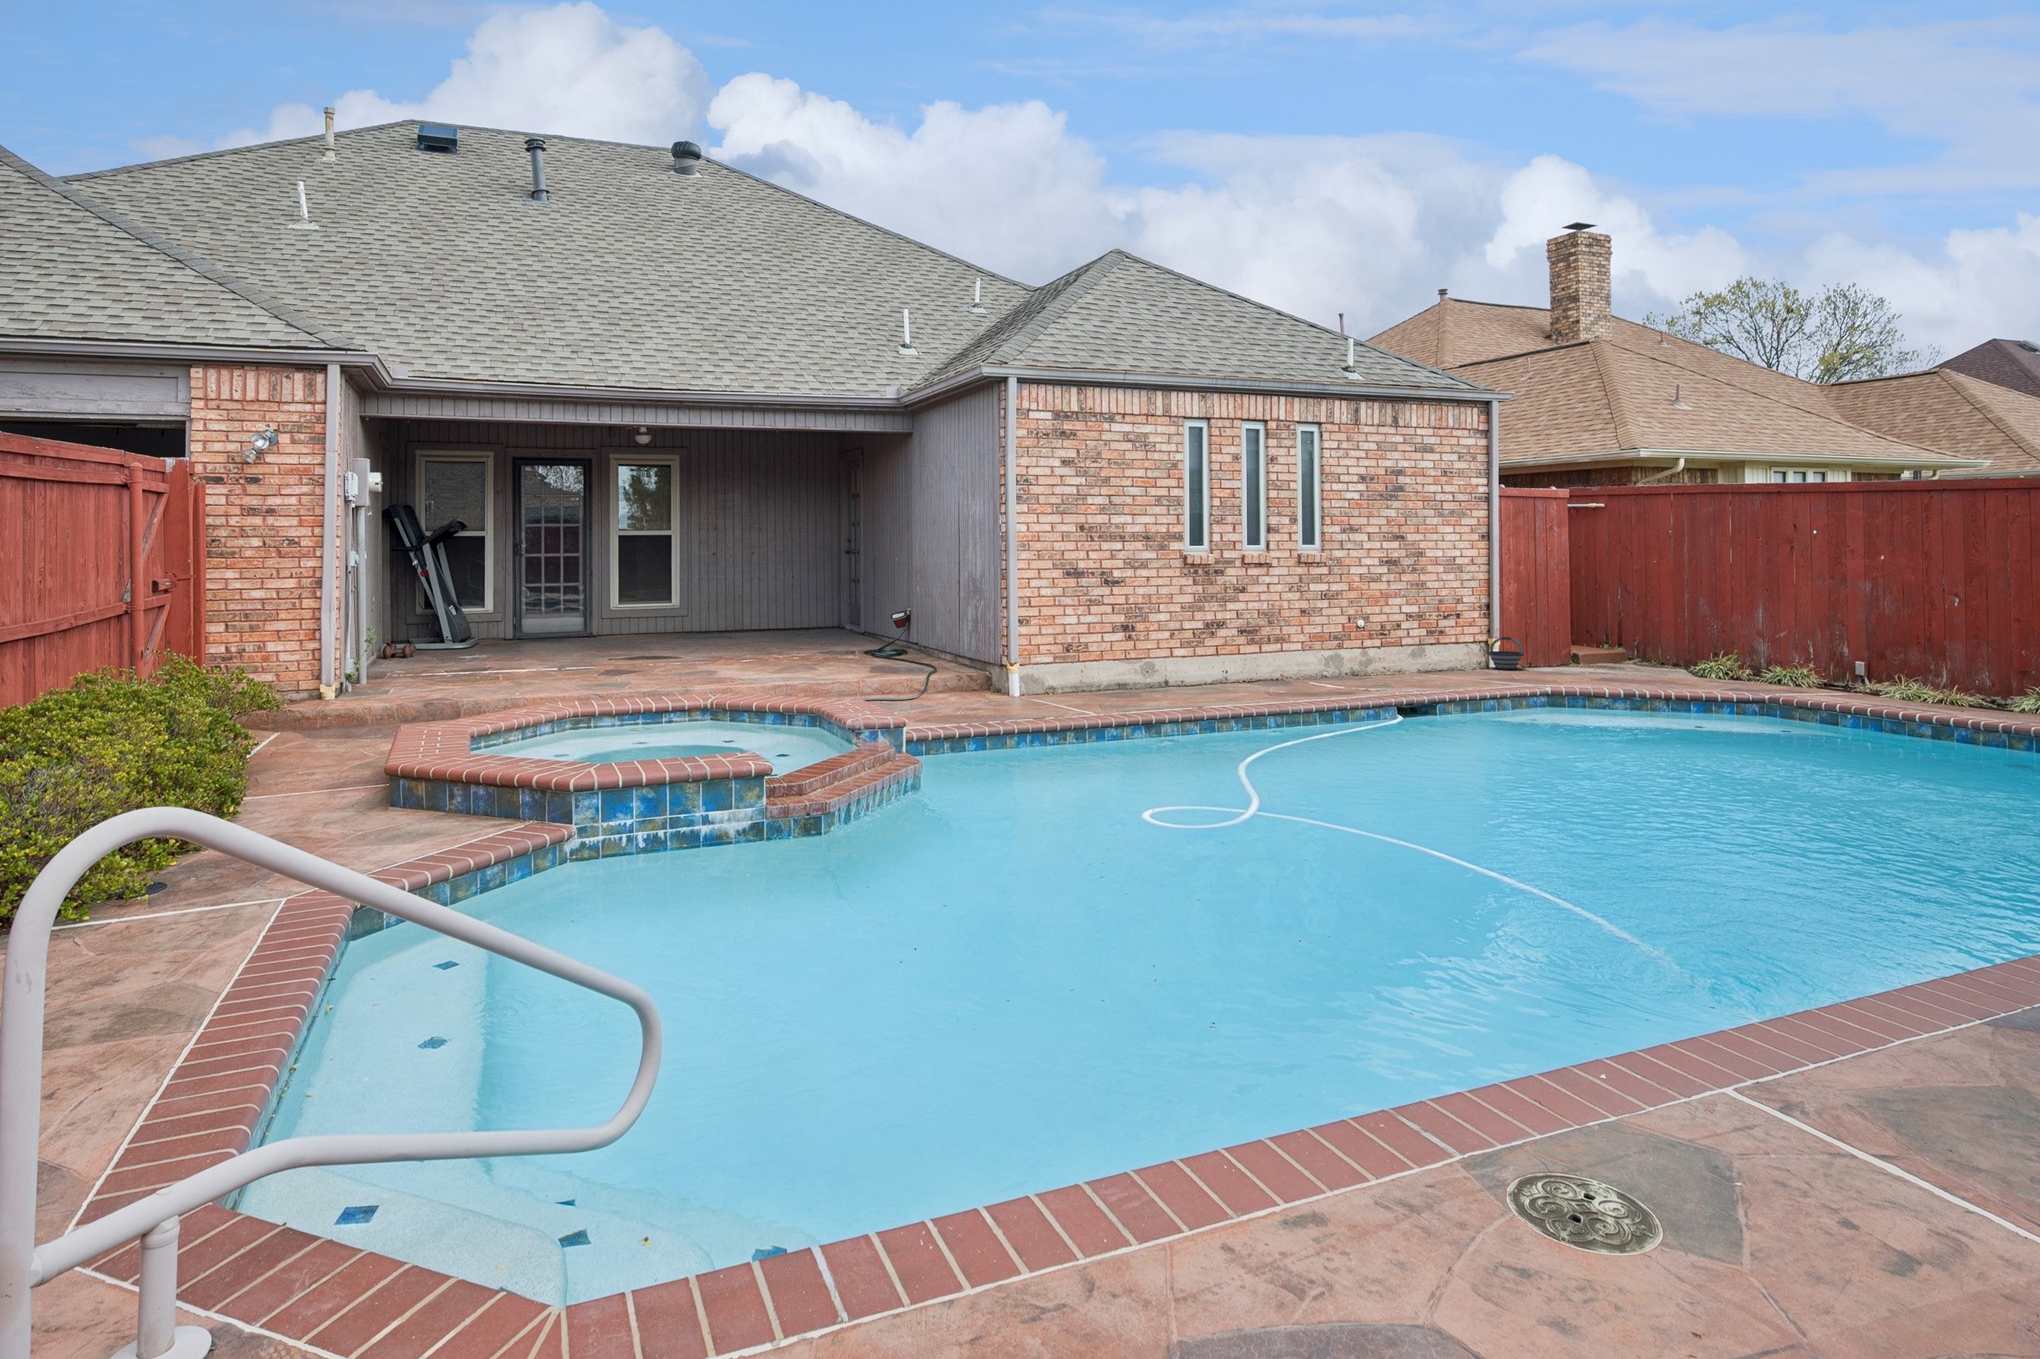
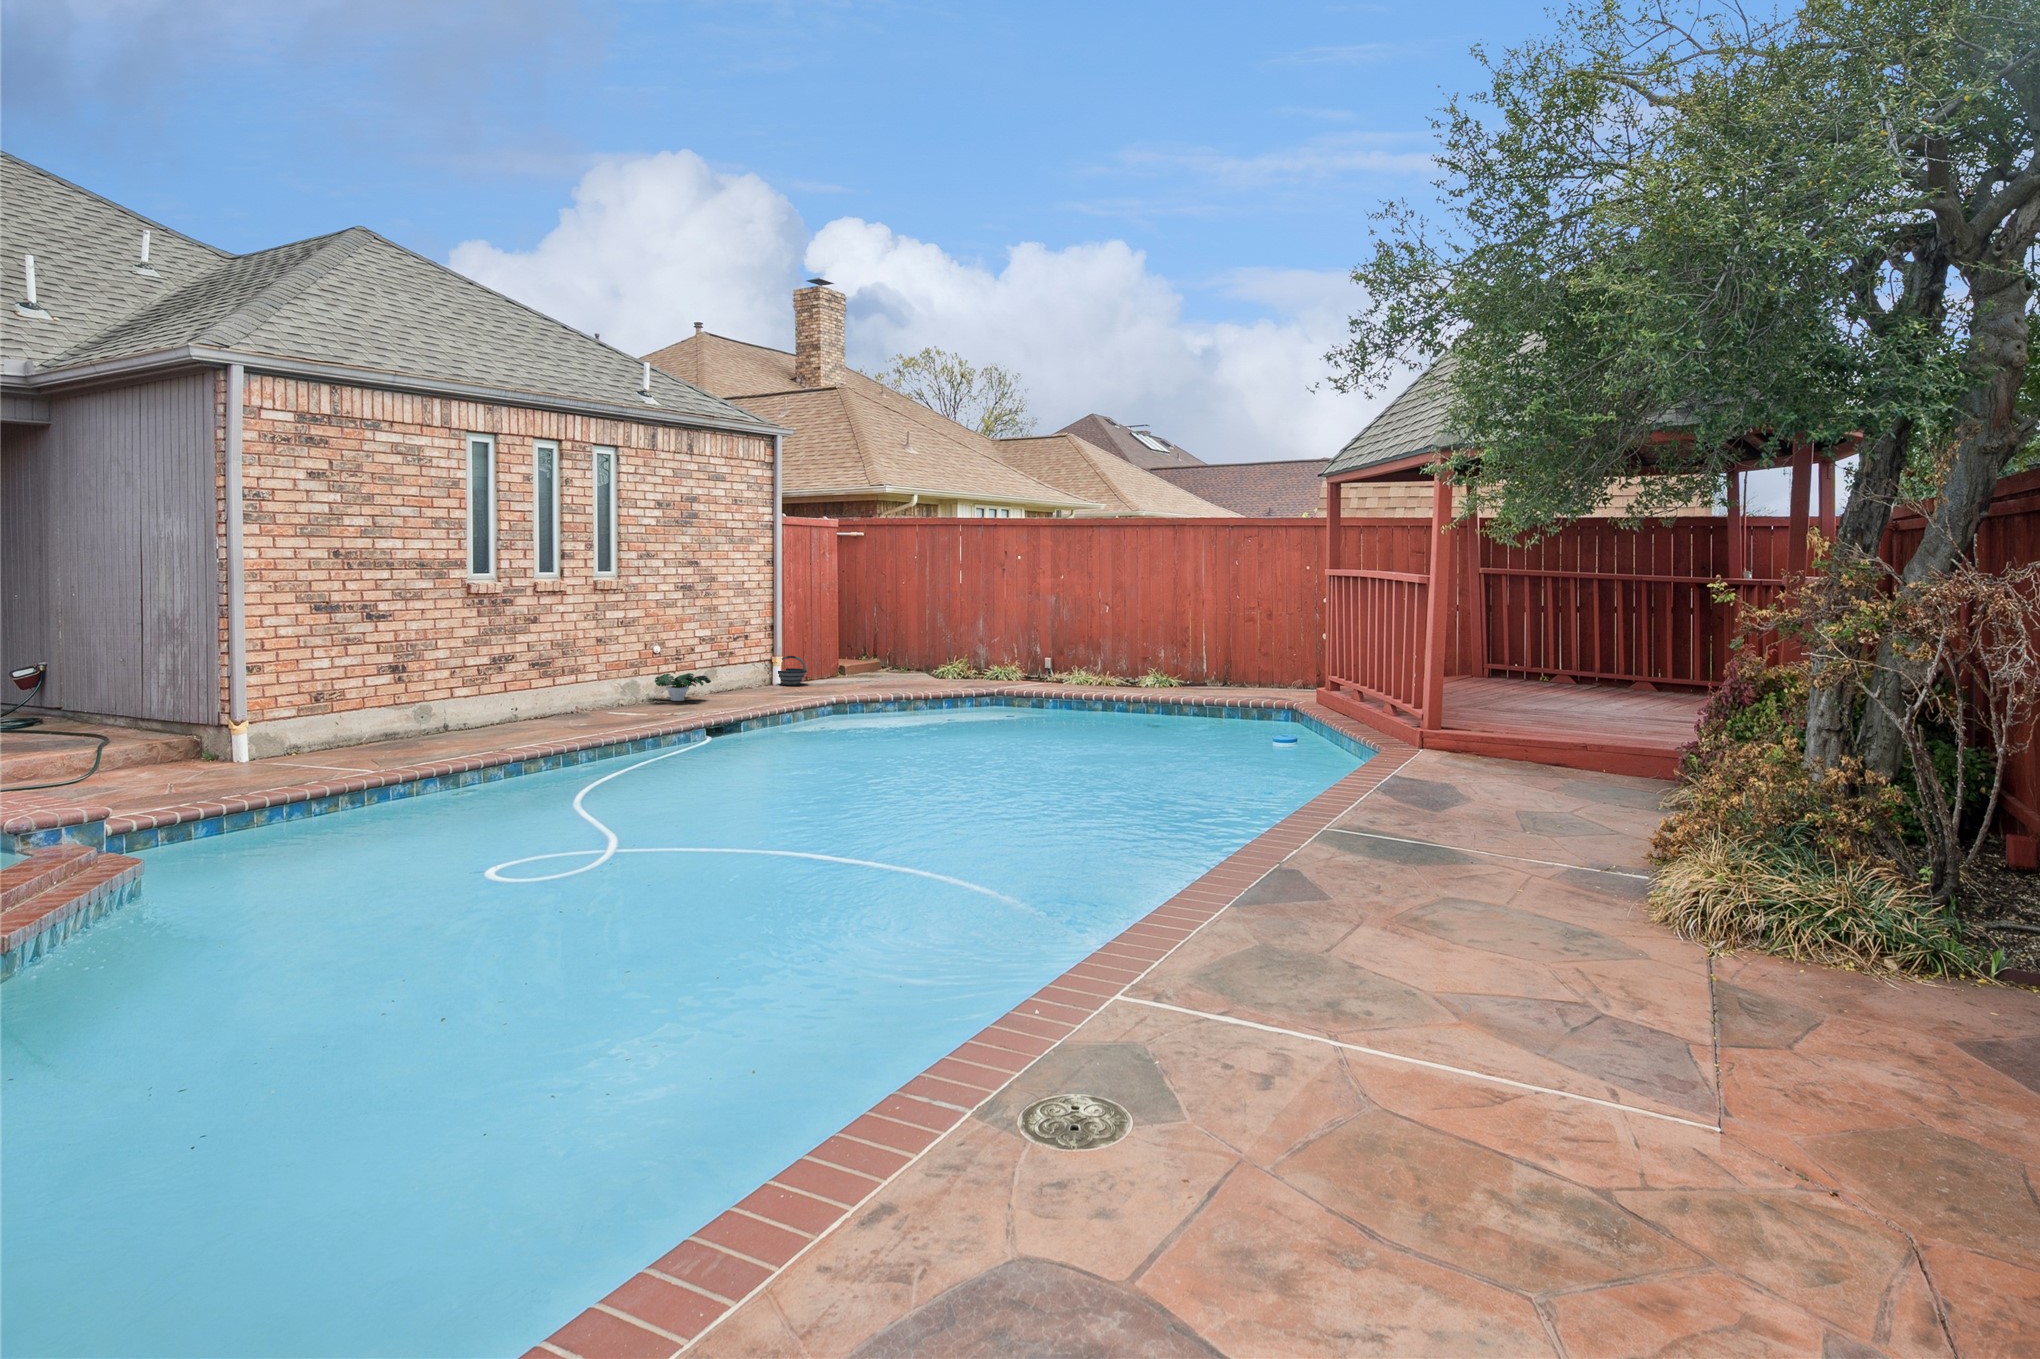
potted plant: none [1354,650,1412,677] -> present [655,673,711,701]

